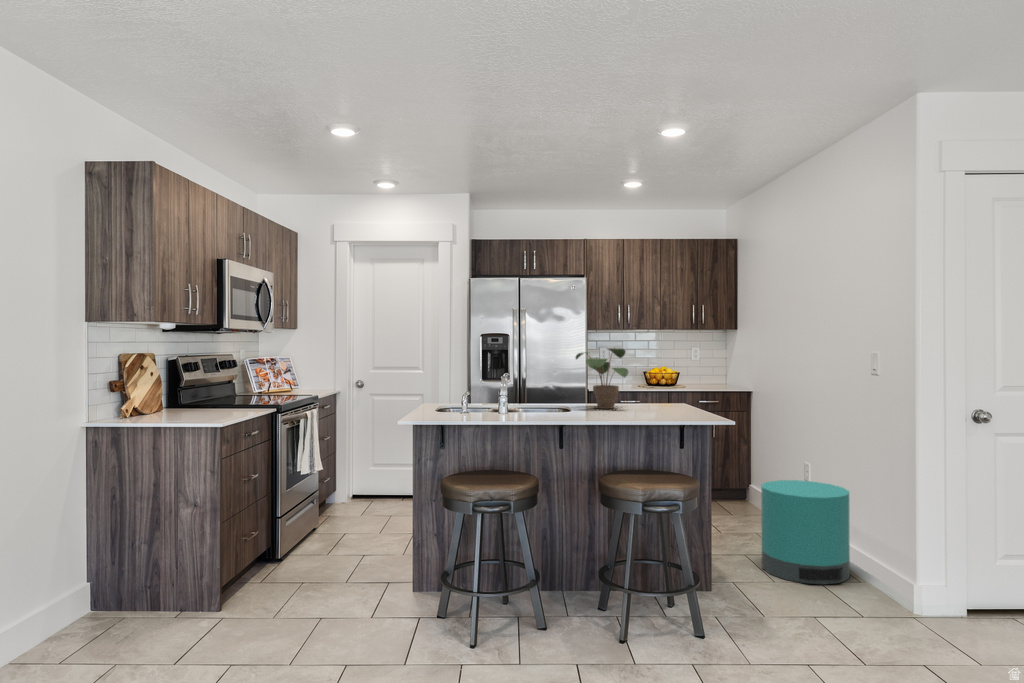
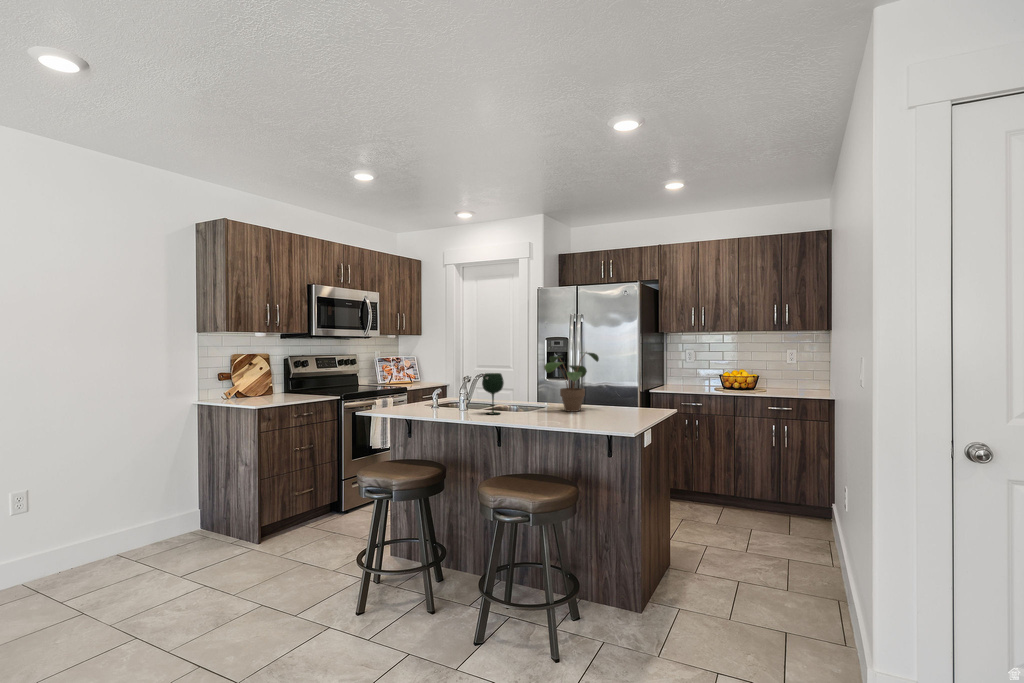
wine glass: none [541,370,564,414] -> present [482,373,504,414]
trash can: present [761,480,850,584] -> none [731,504,836,638]

